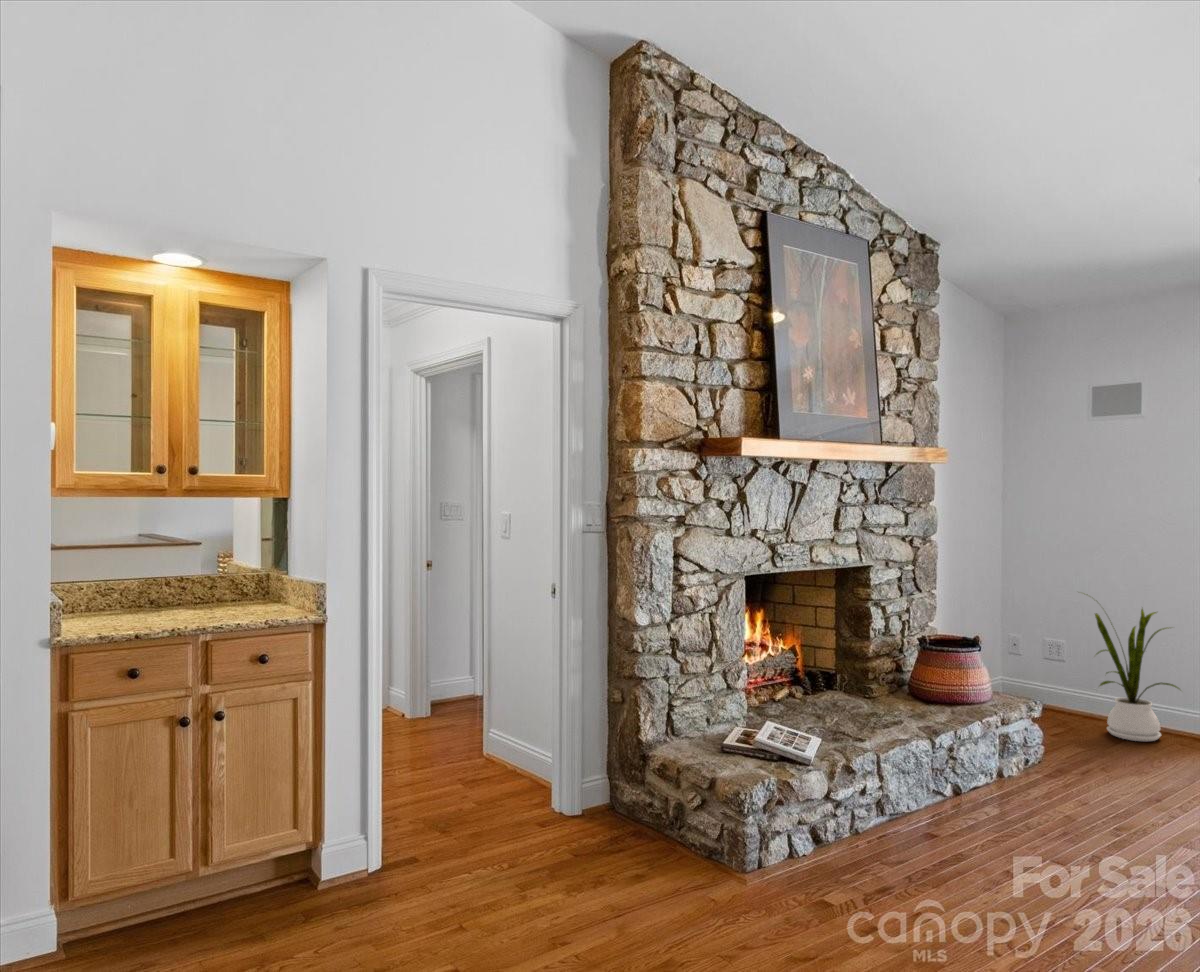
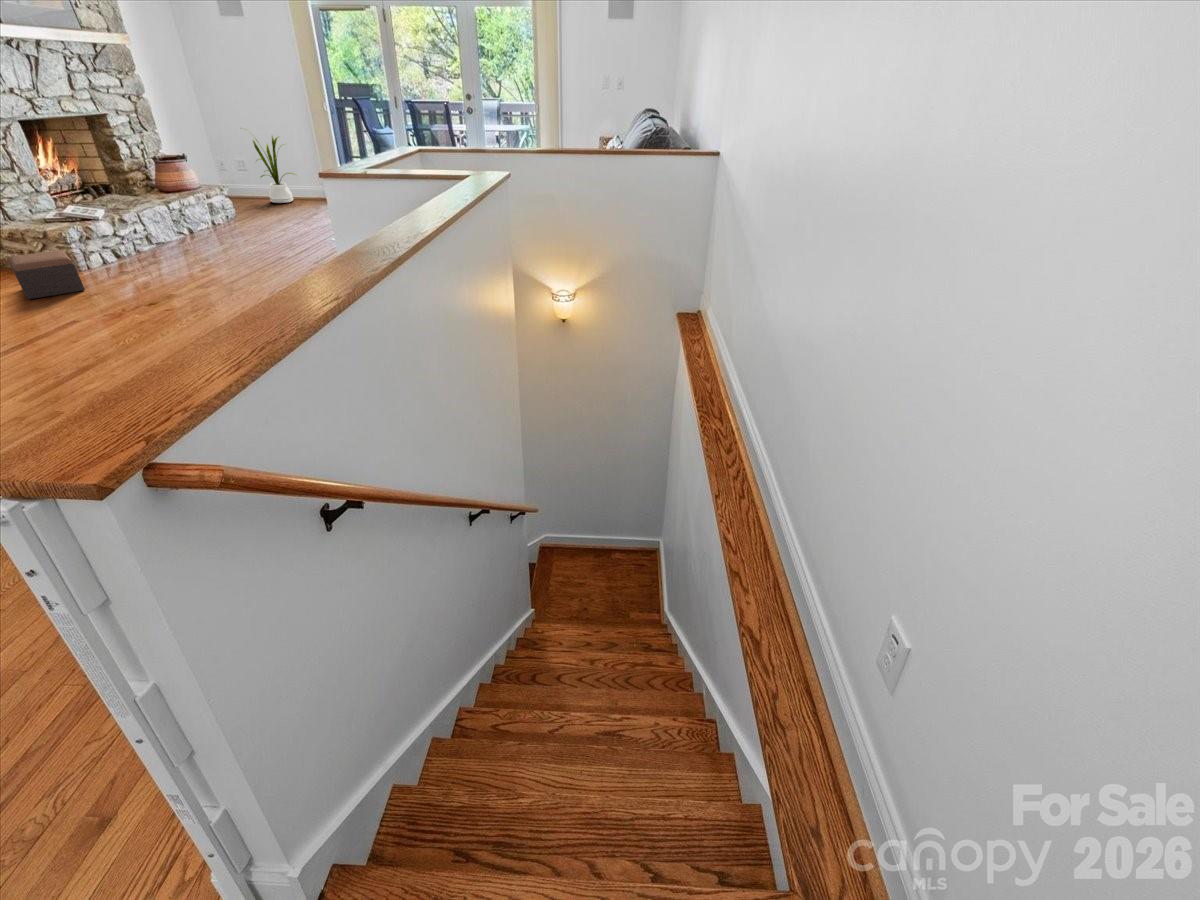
footstool: none [627,830,734,950] -> present [9,250,85,299]

